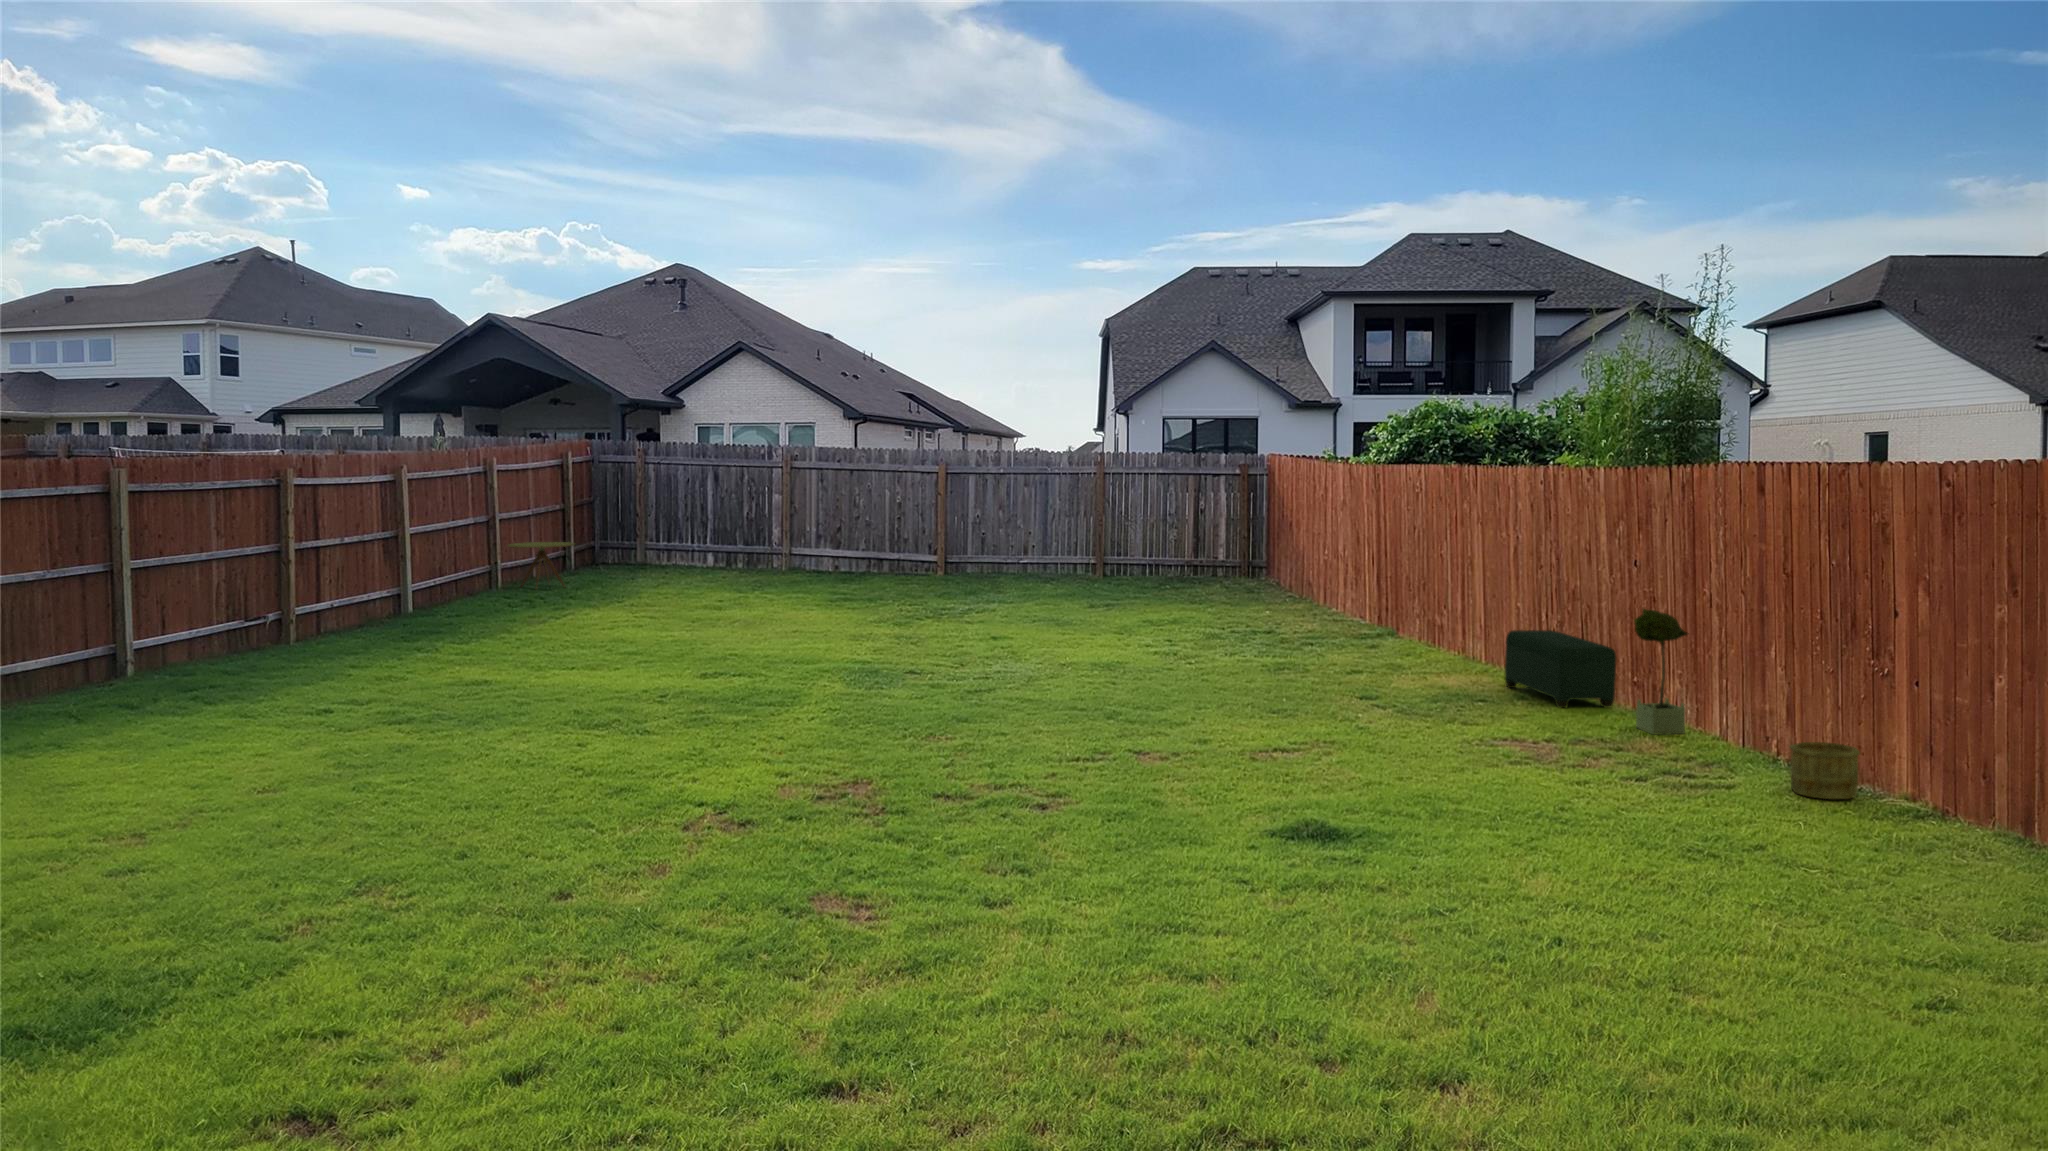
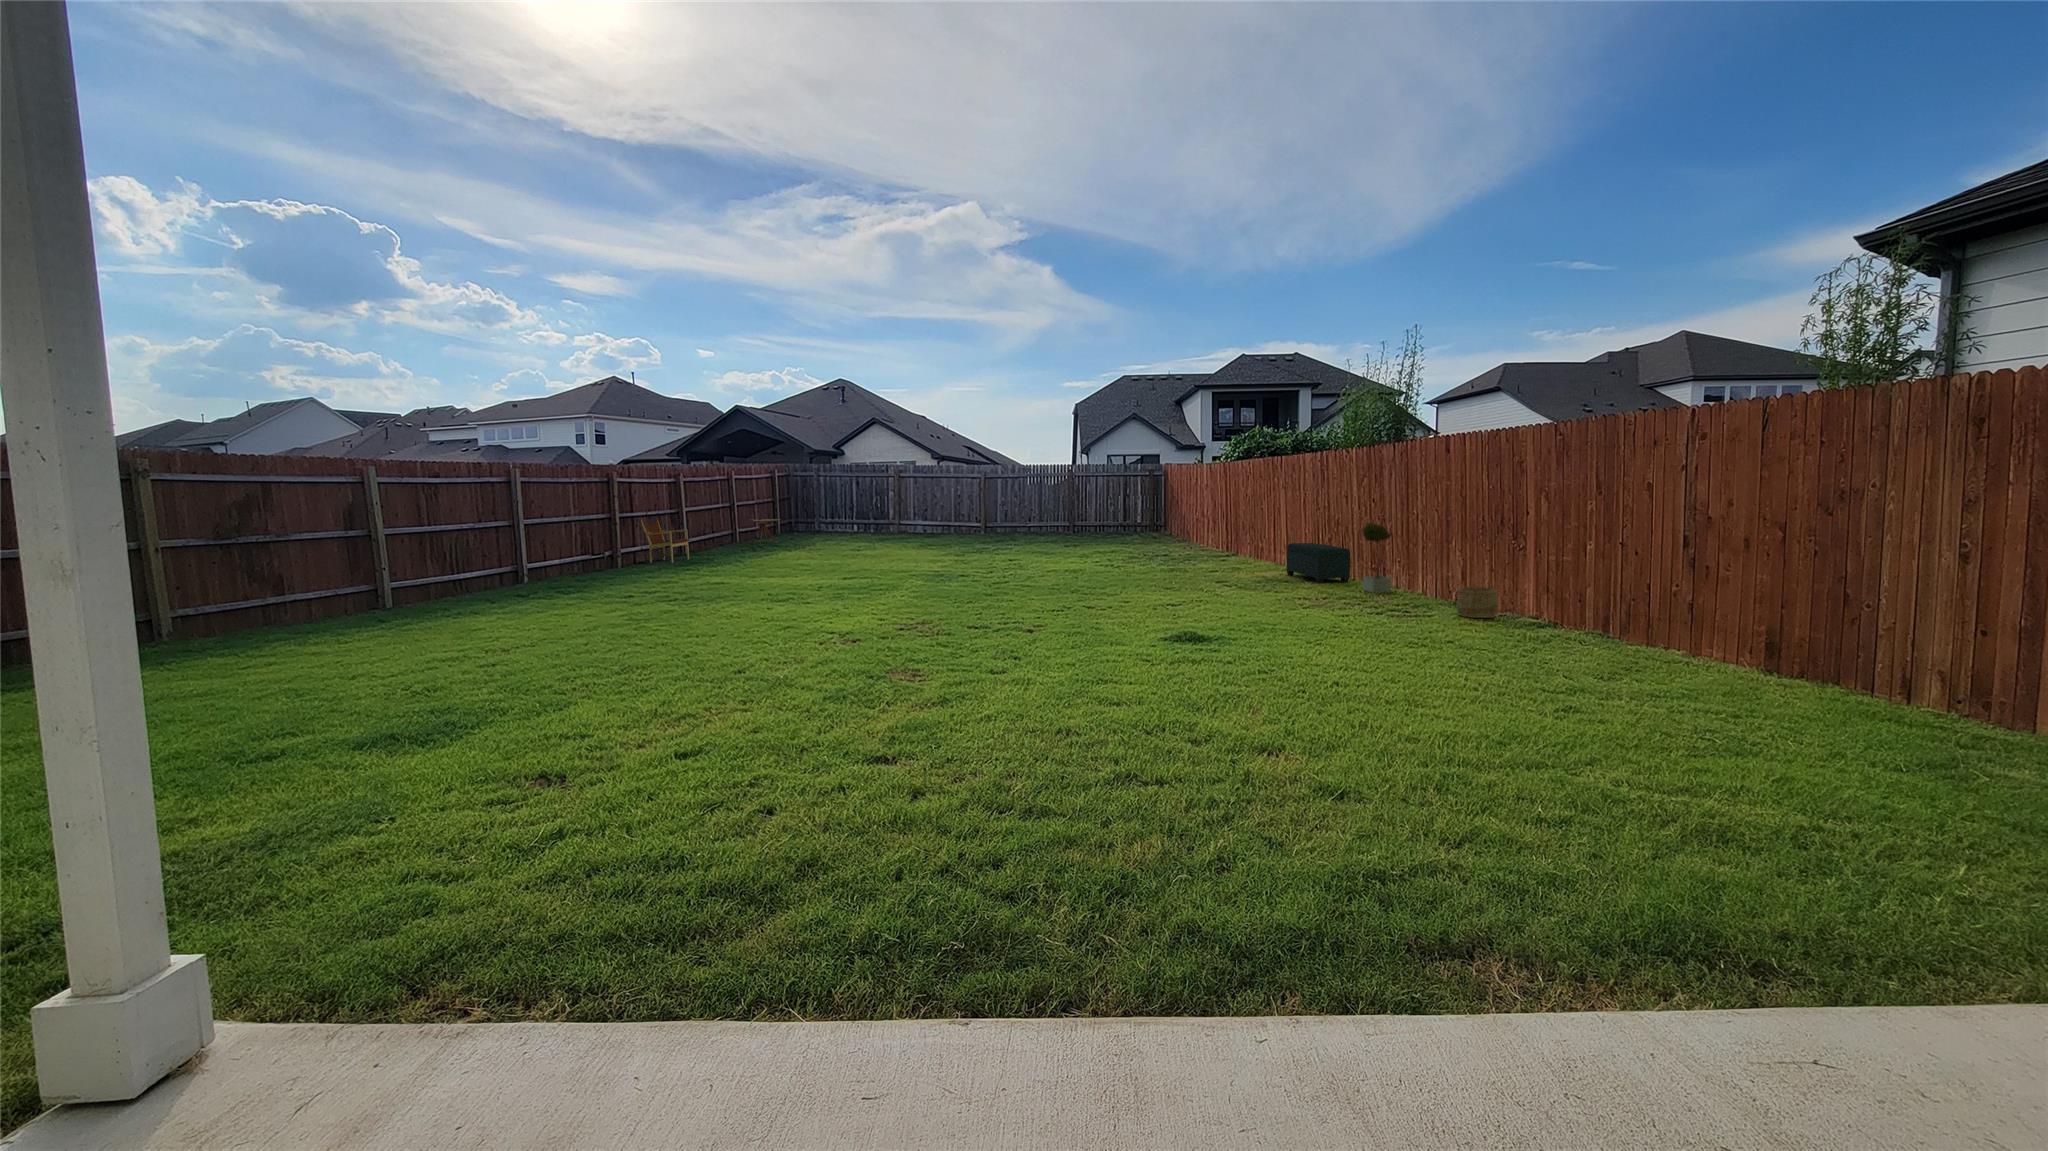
armchair: none [327,550,416,637] -> present [641,519,689,563]

